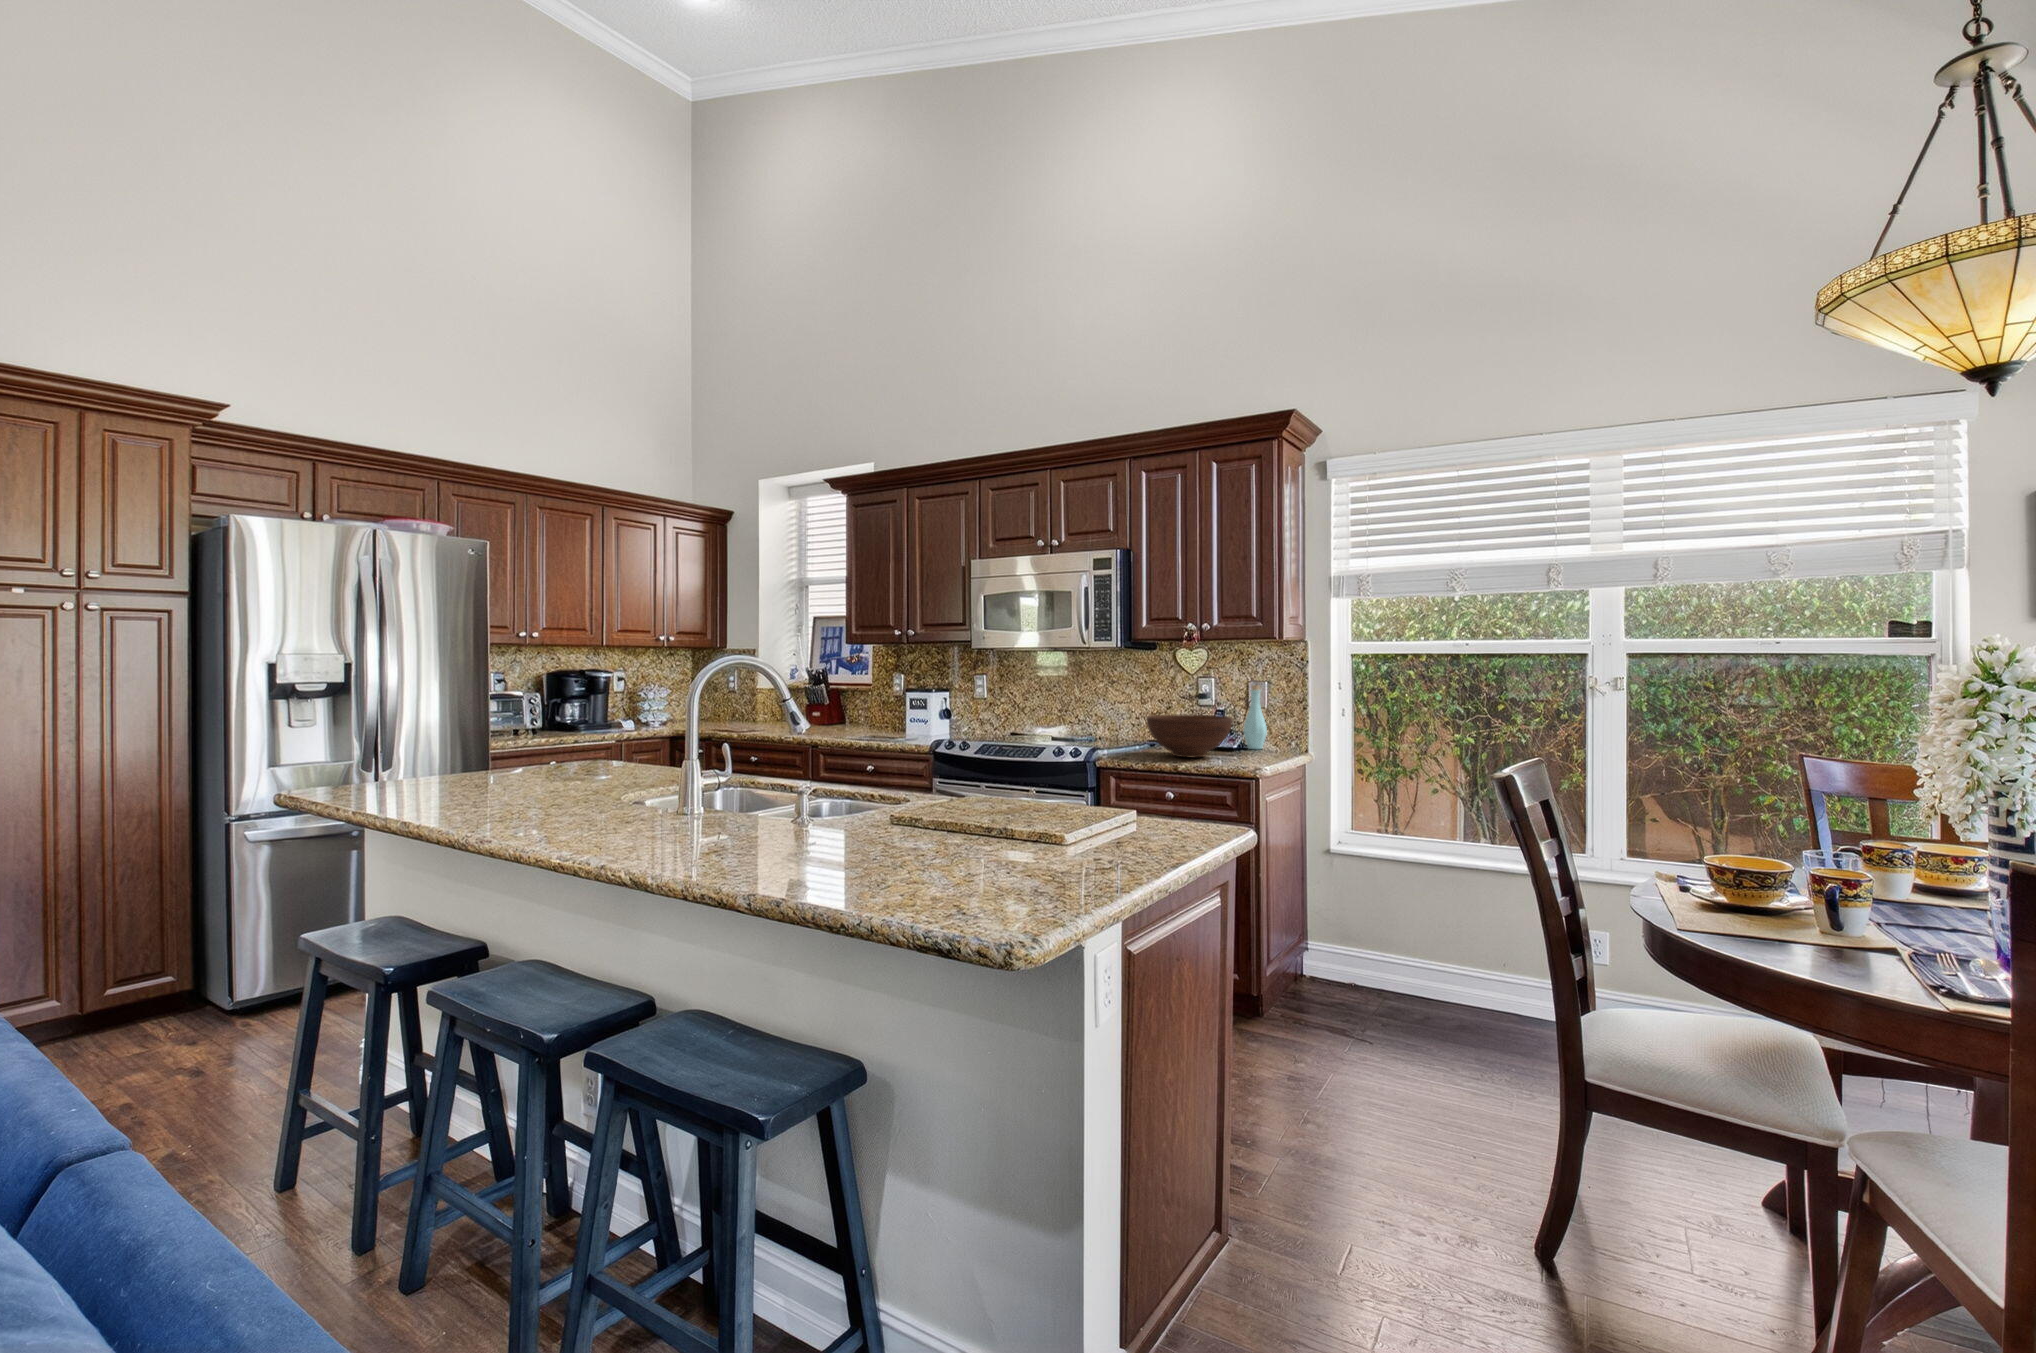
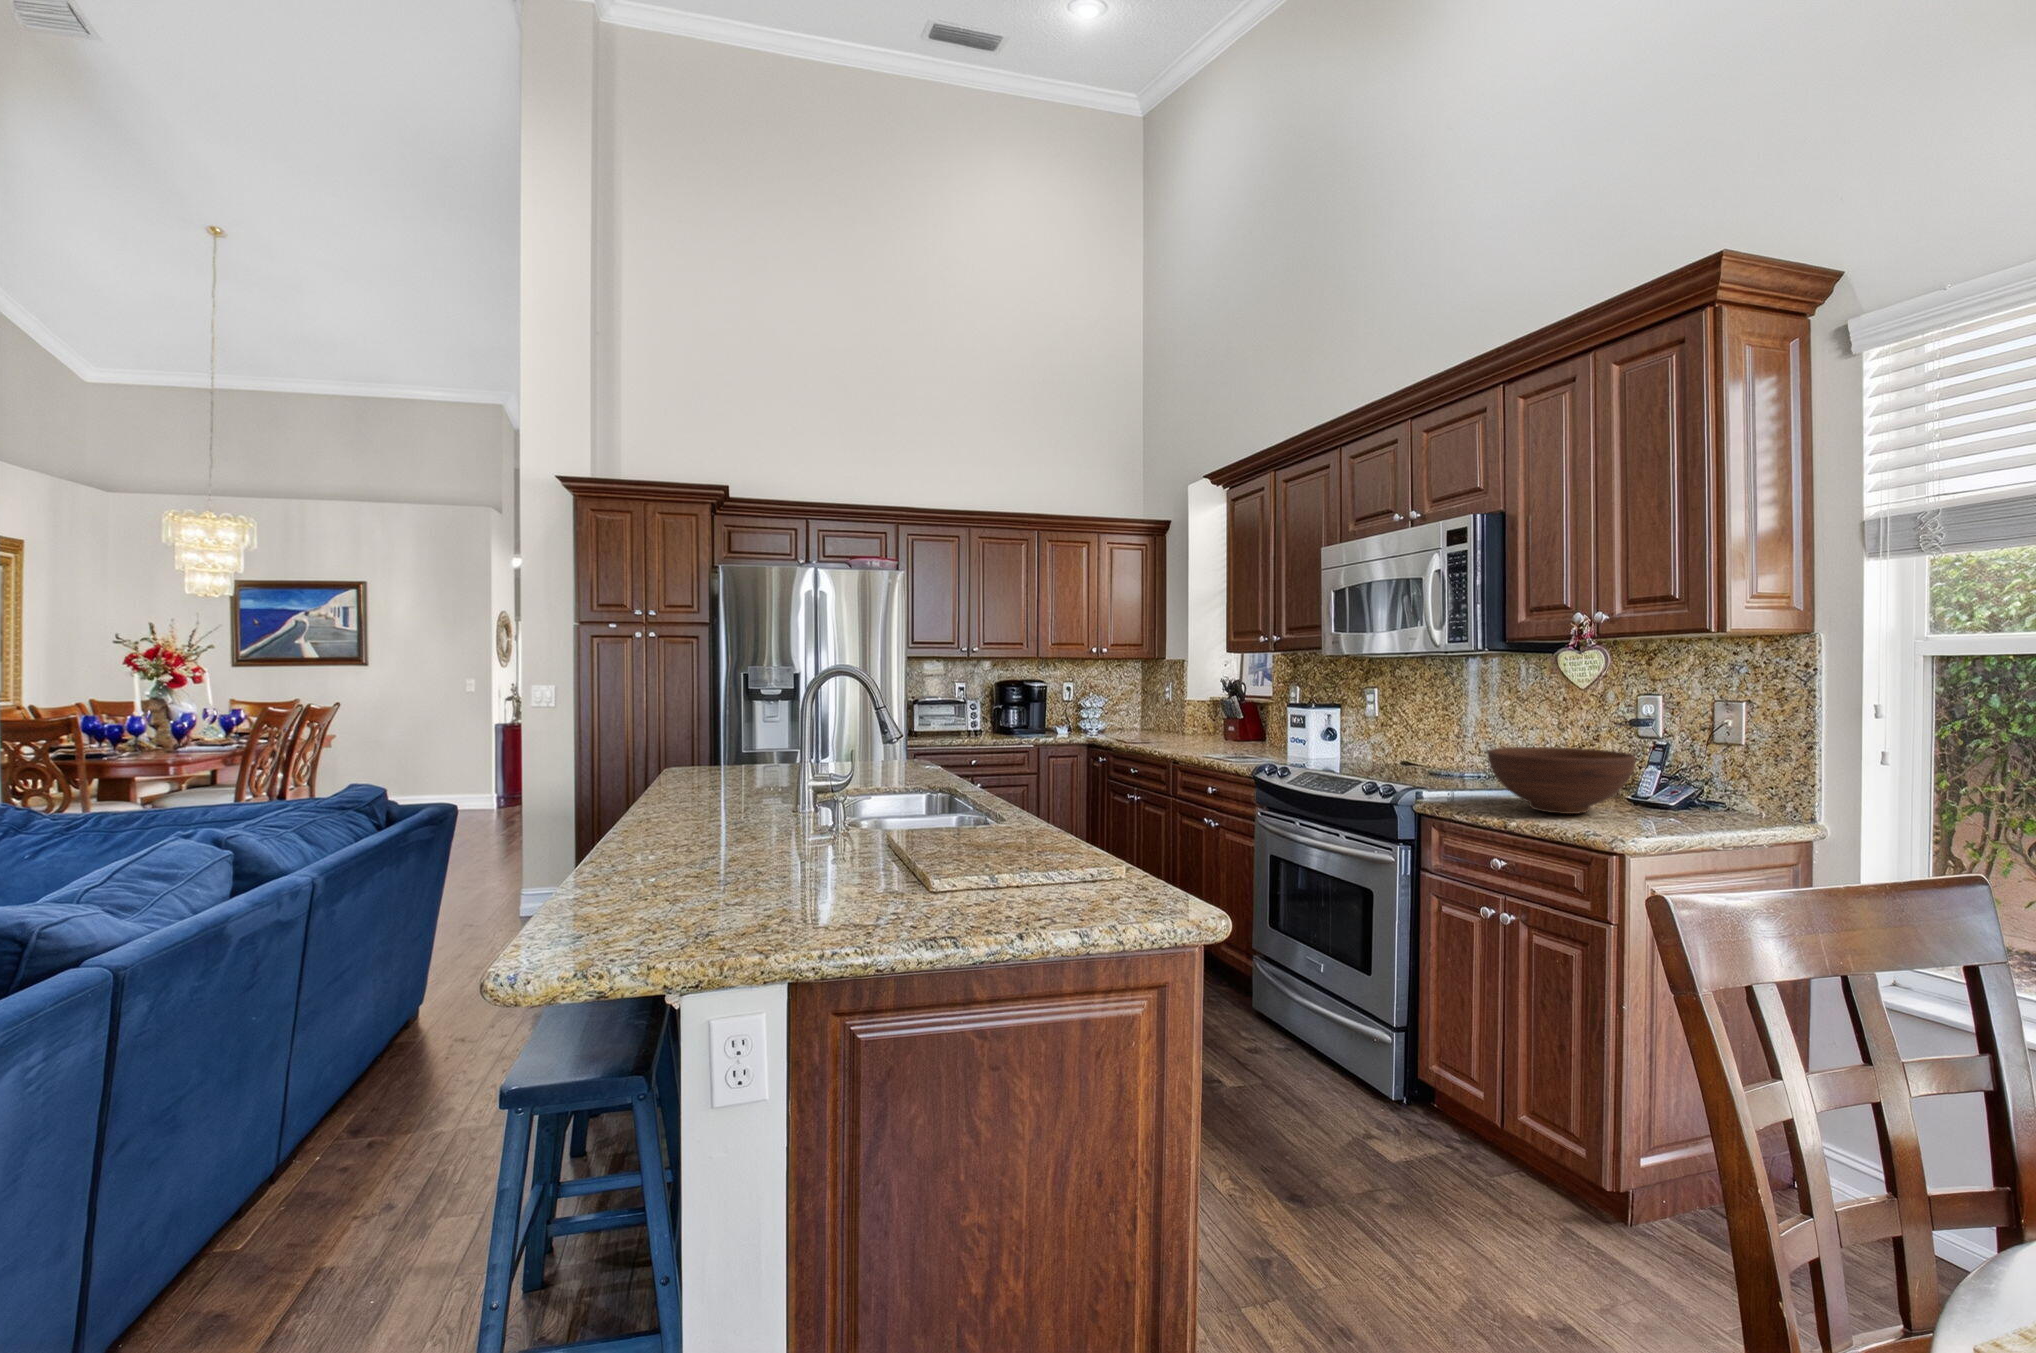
bottle: present [1243,685,1267,749] -> none [1697,706,1744,810]

